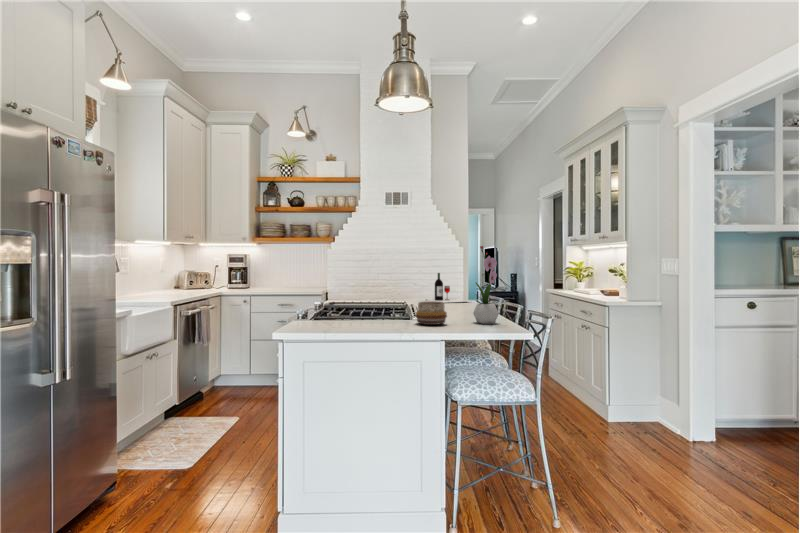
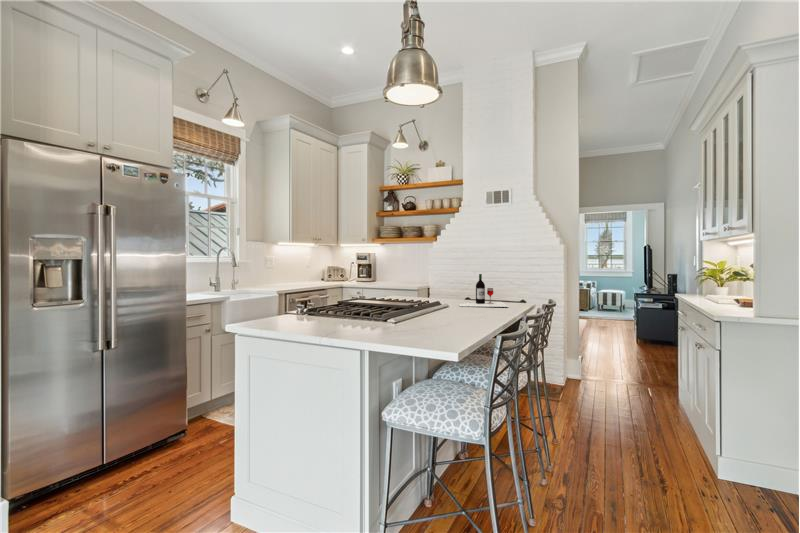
flower arrangement: present [473,246,499,324] -> none [410,246,441,338]
decorative bowl: present [416,302,447,325] -> none [342,307,377,334]

